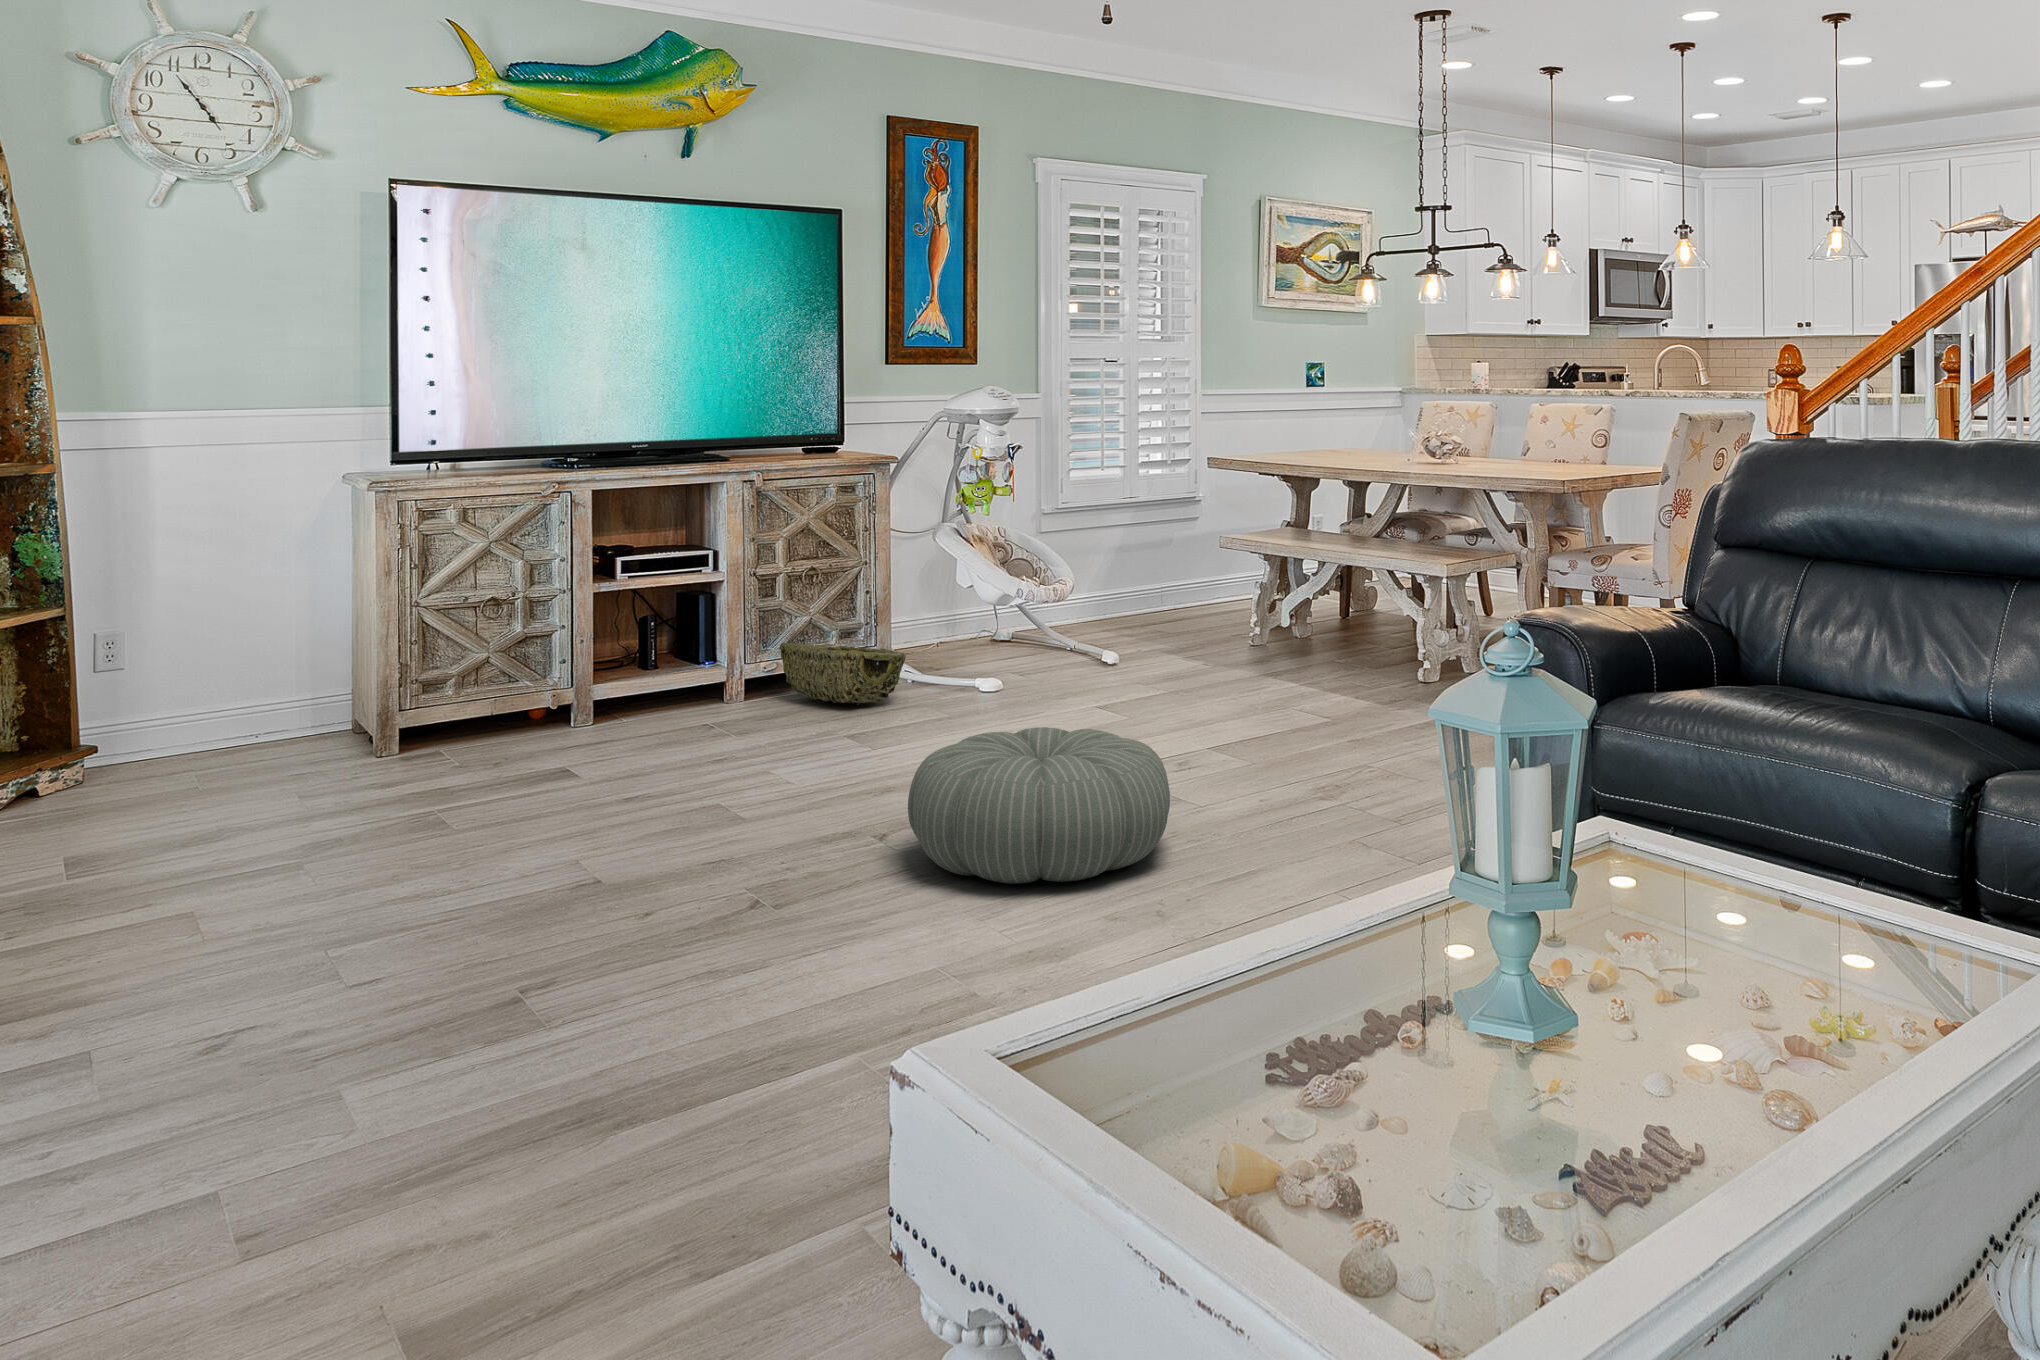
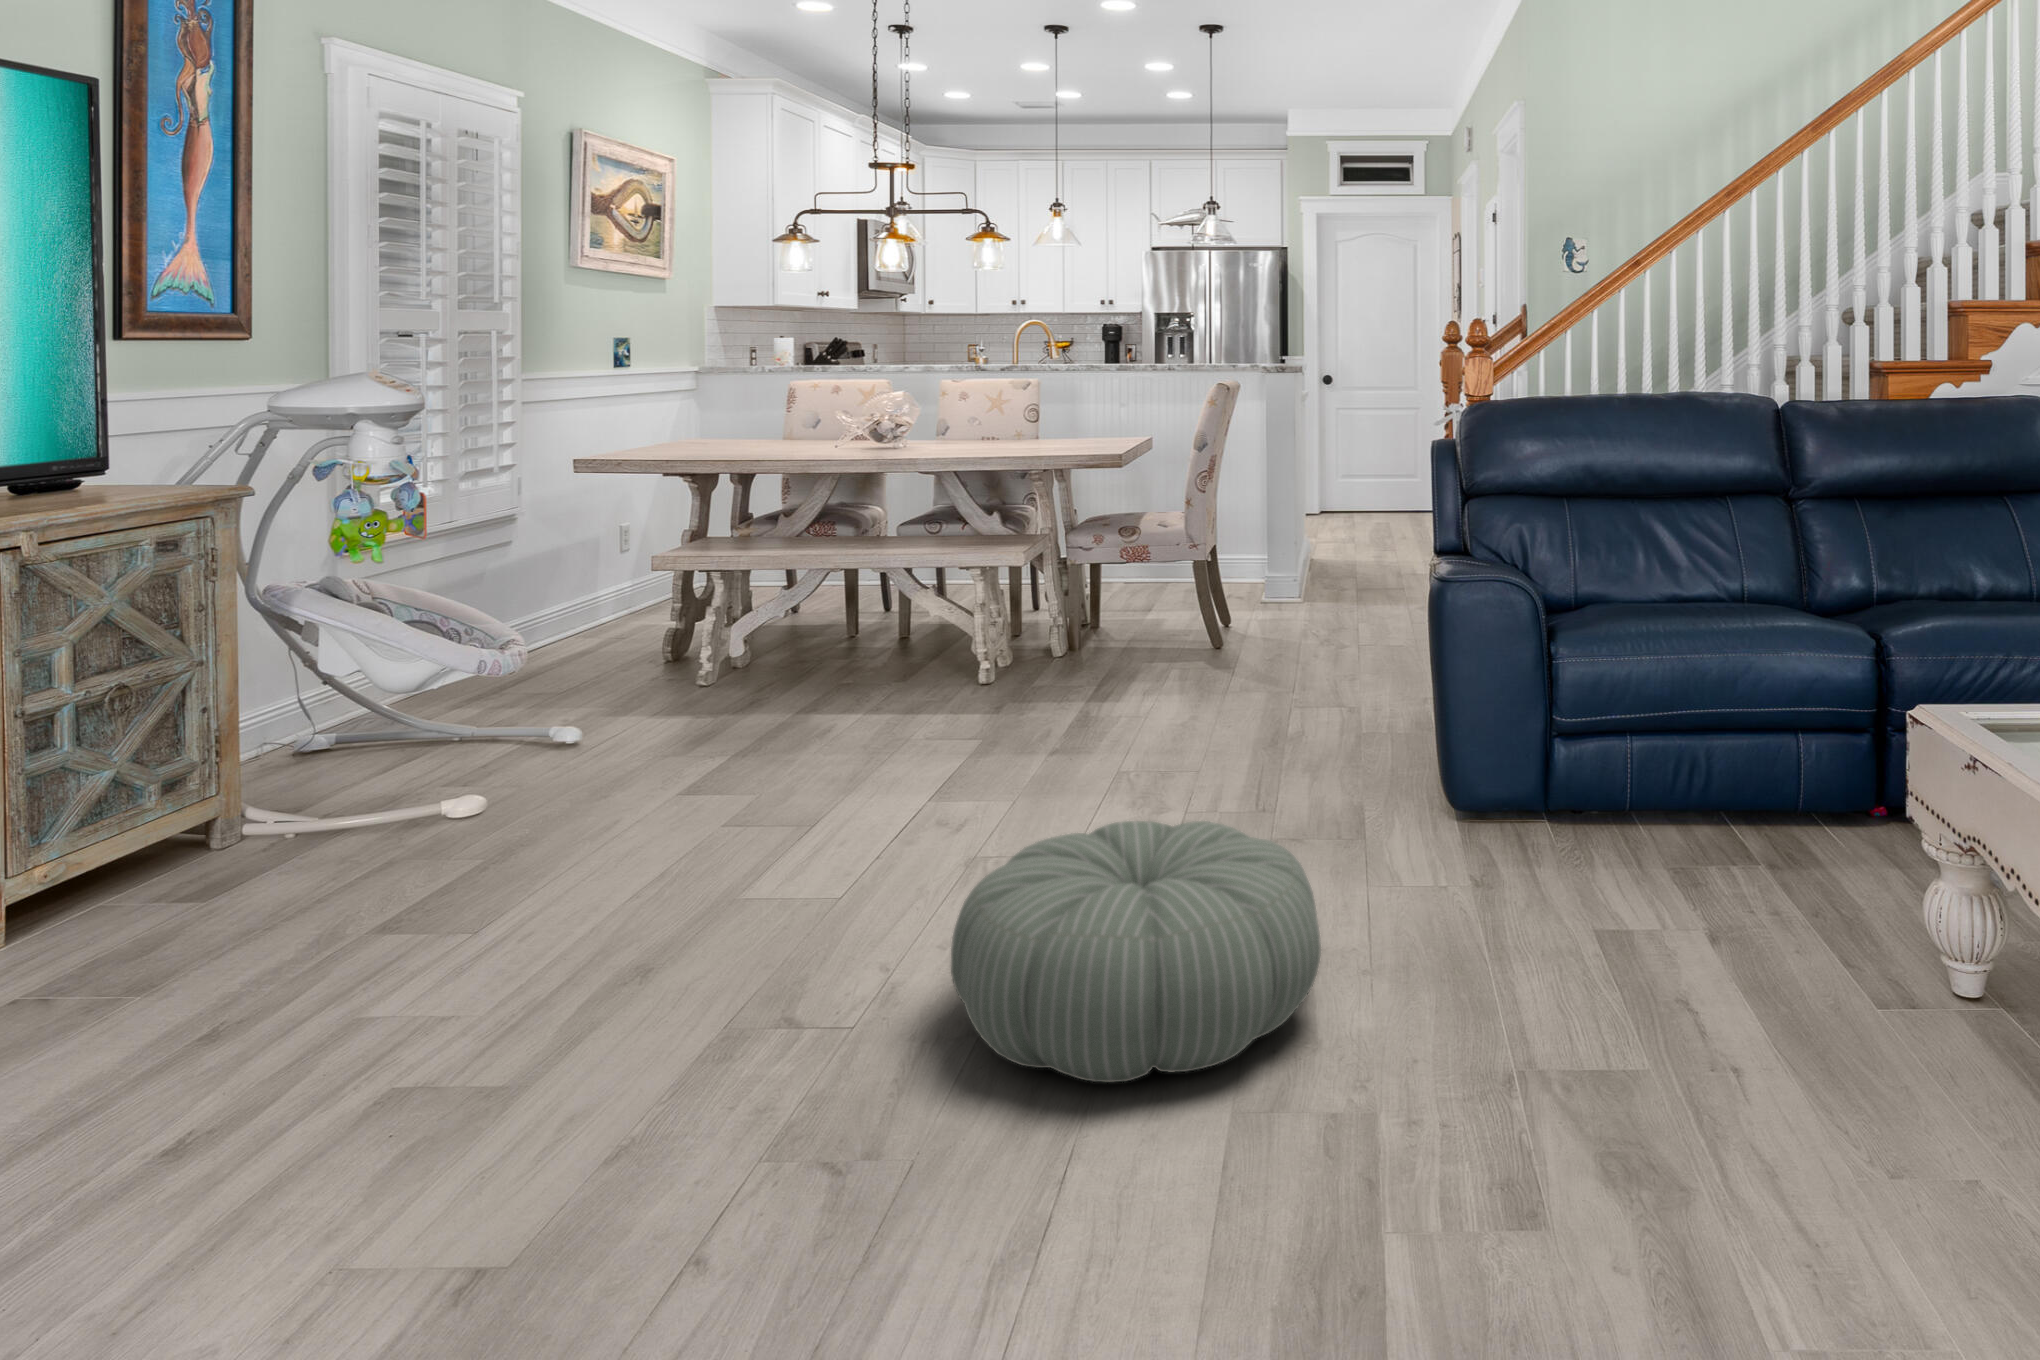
woven basket: present [780,643,906,706] -> none [91,790,379,906]

